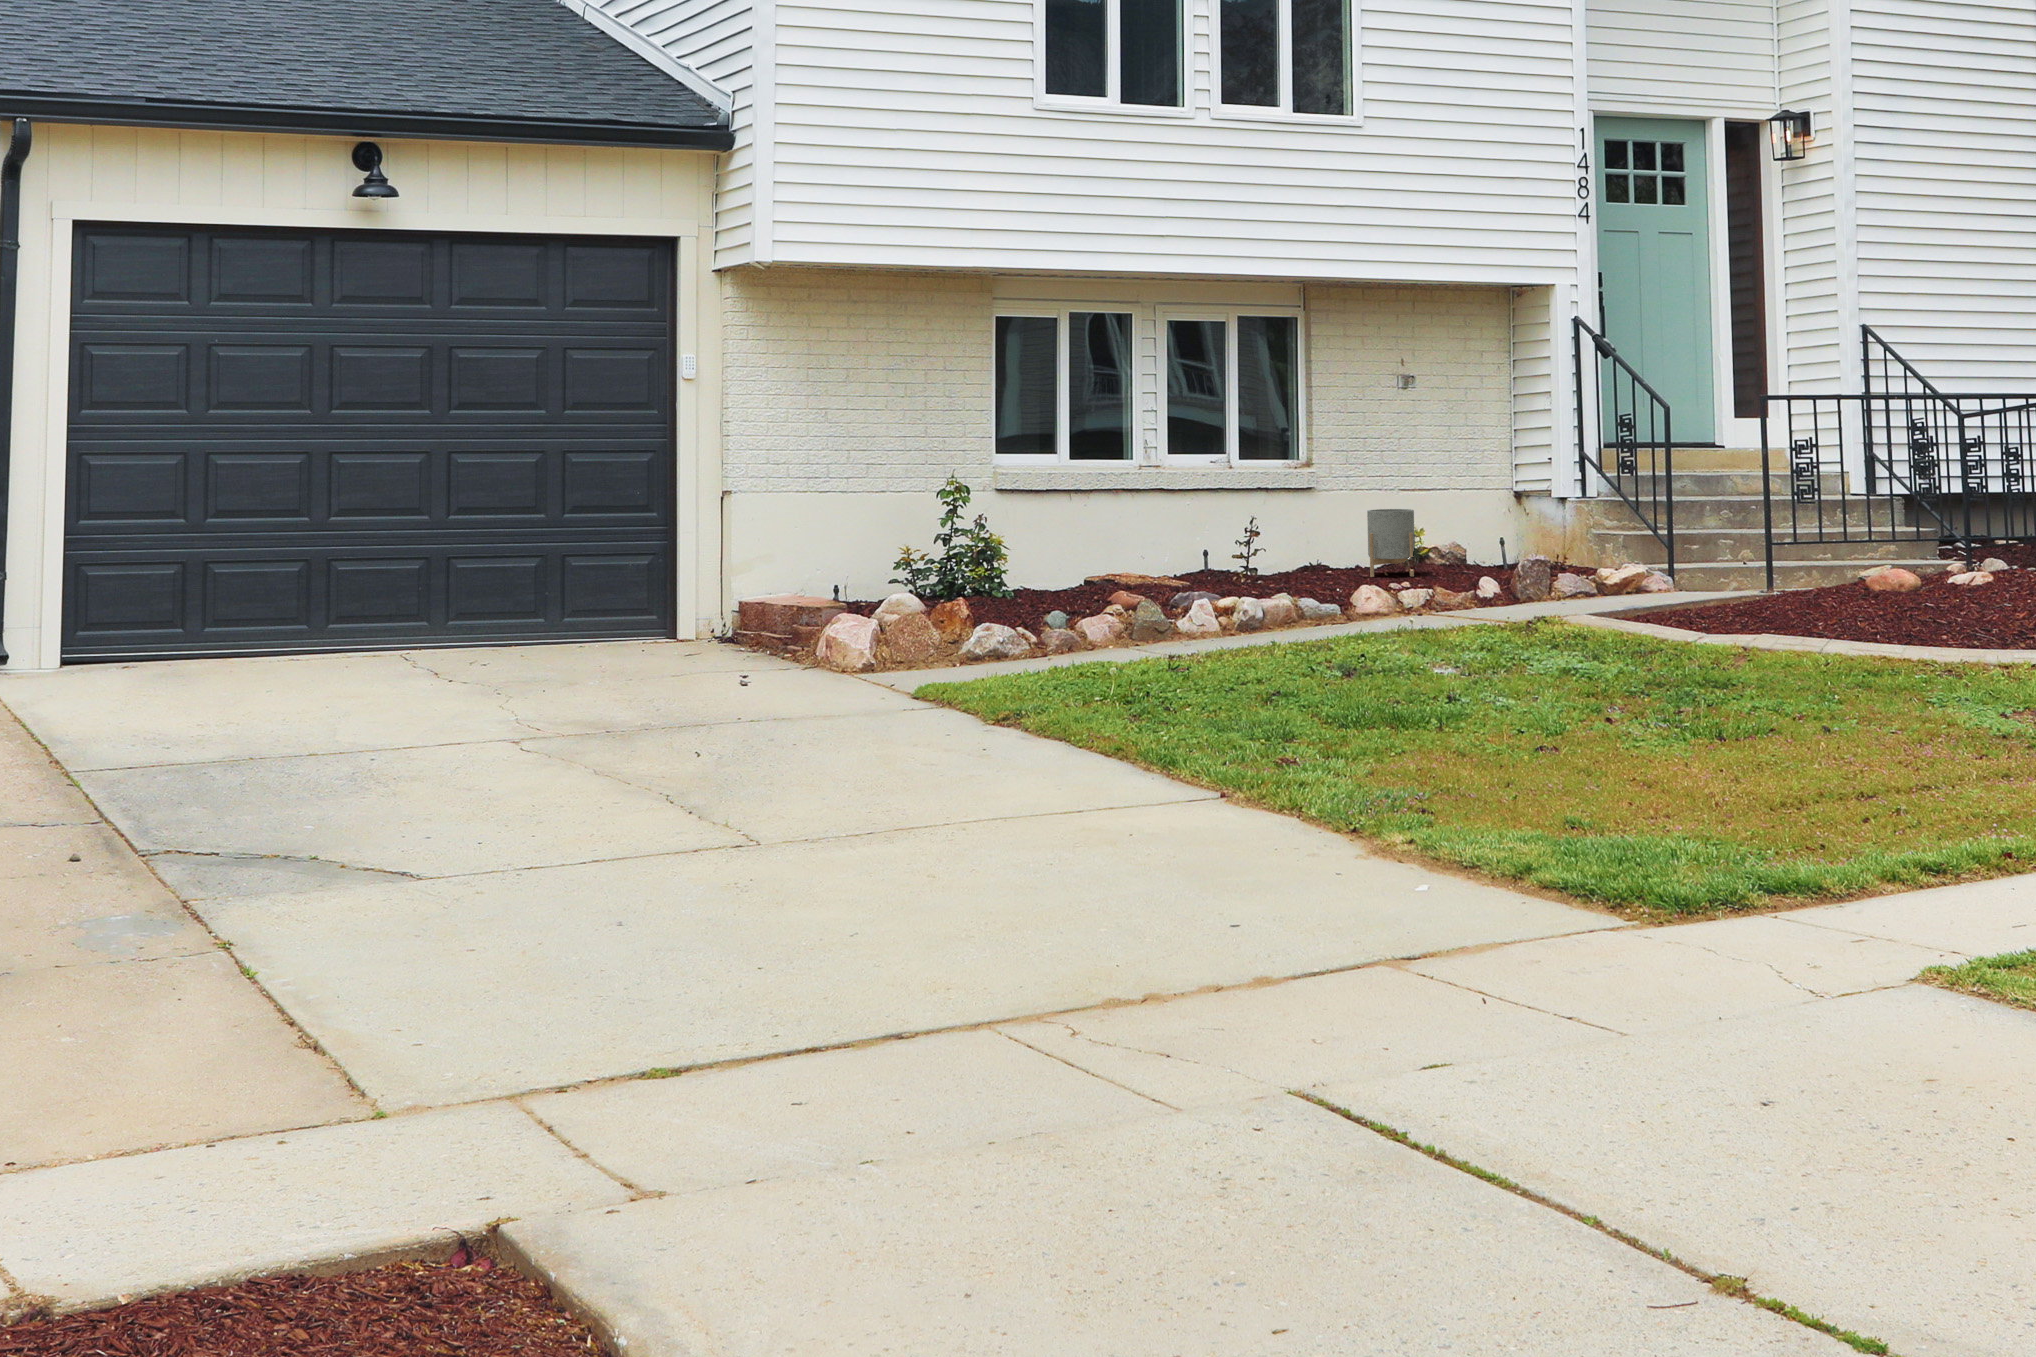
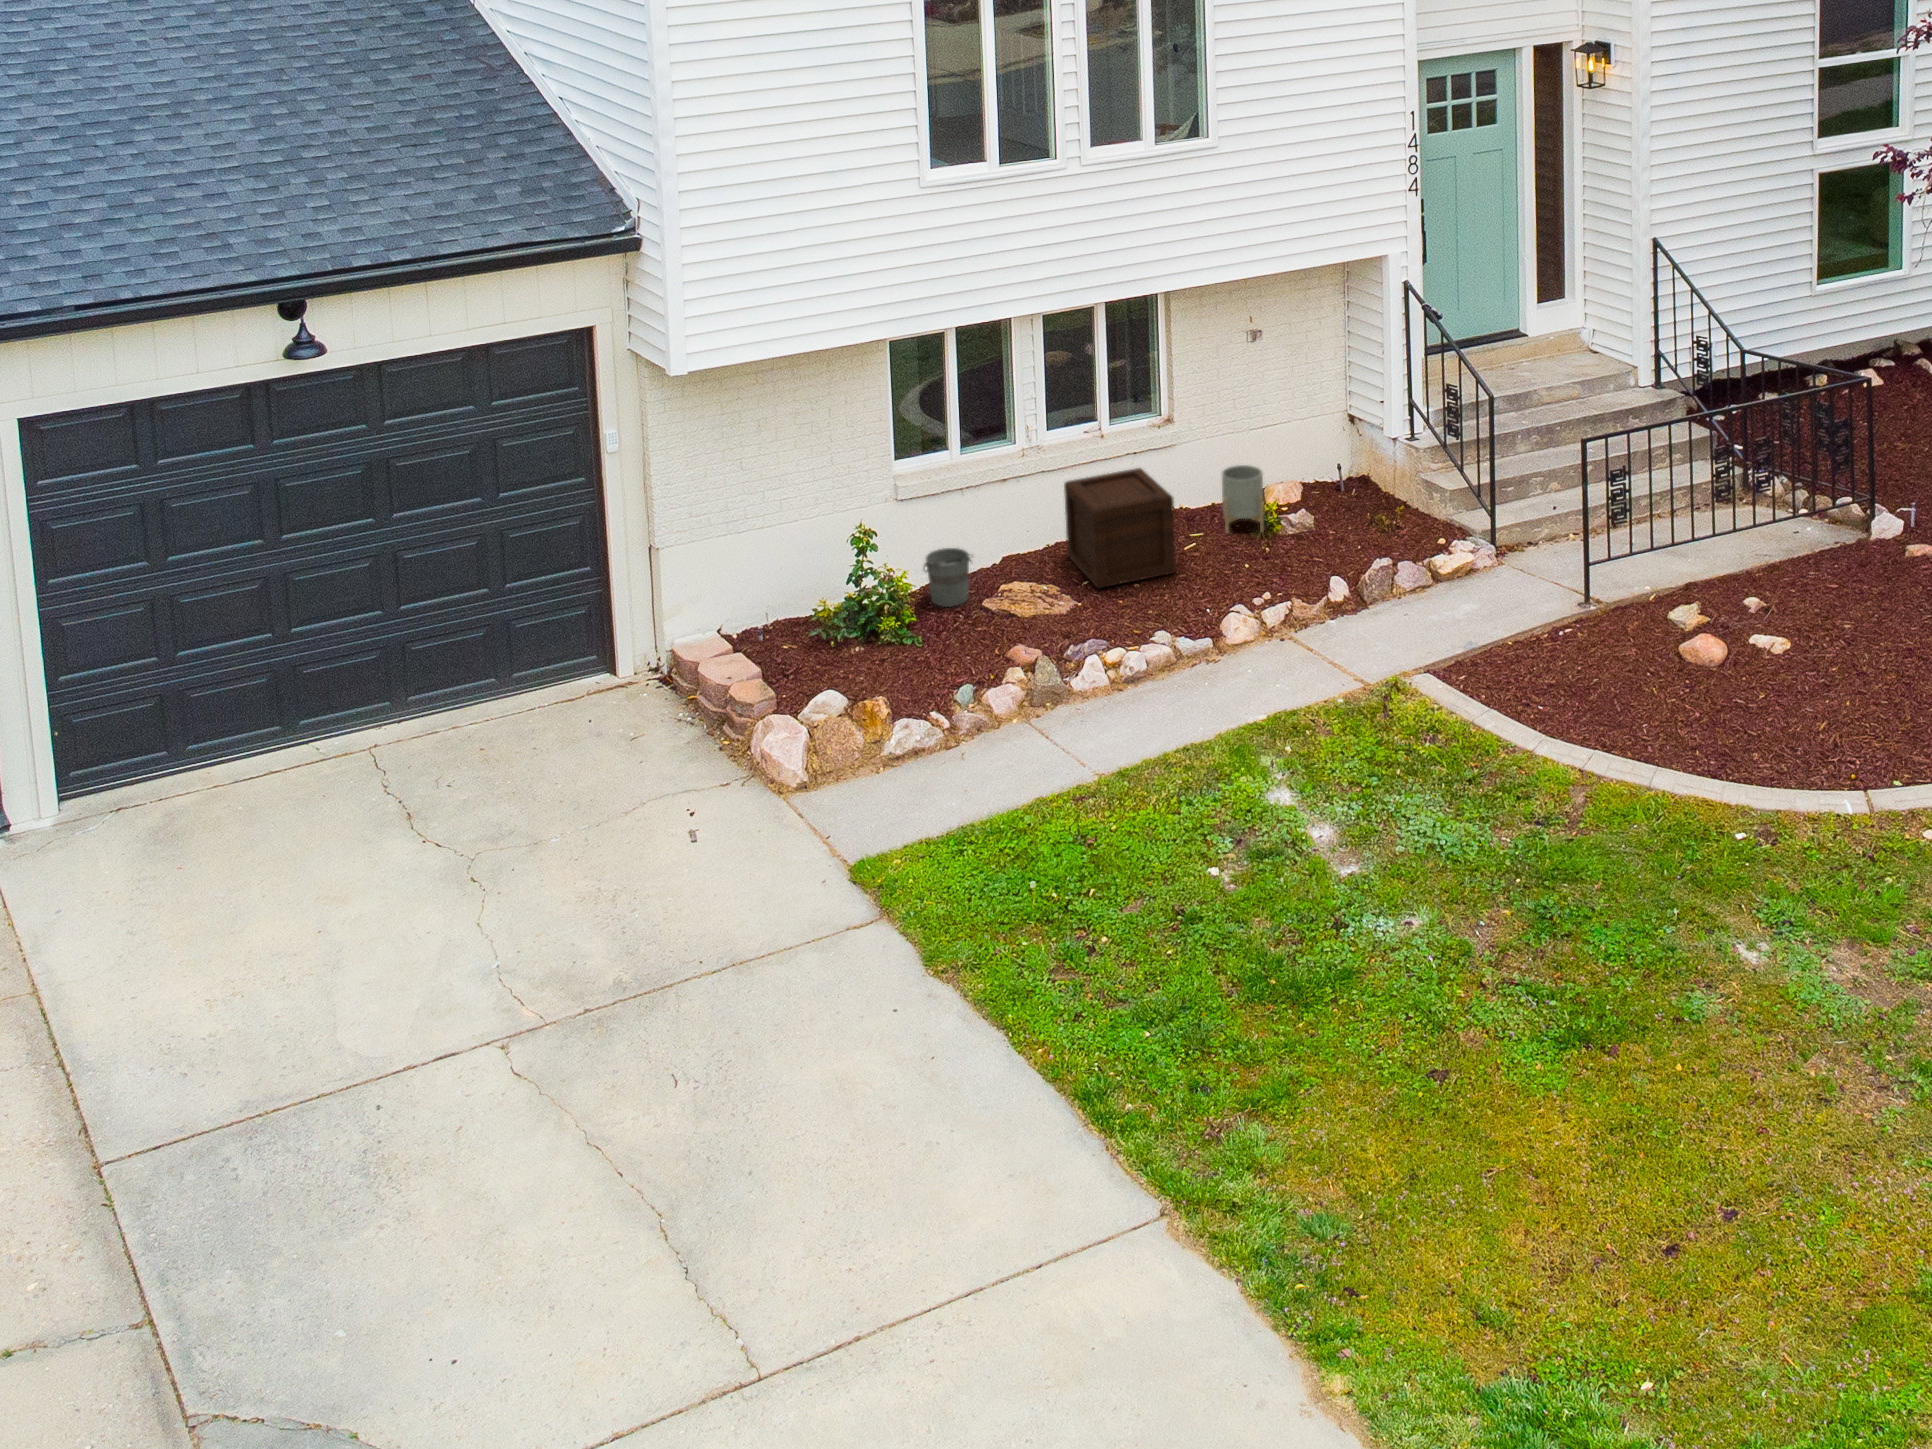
wooden crate: none [1187,489,1309,593] -> present [1064,468,1176,588]
bucket: none [1023,543,1080,600] -> present [924,548,971,607]

